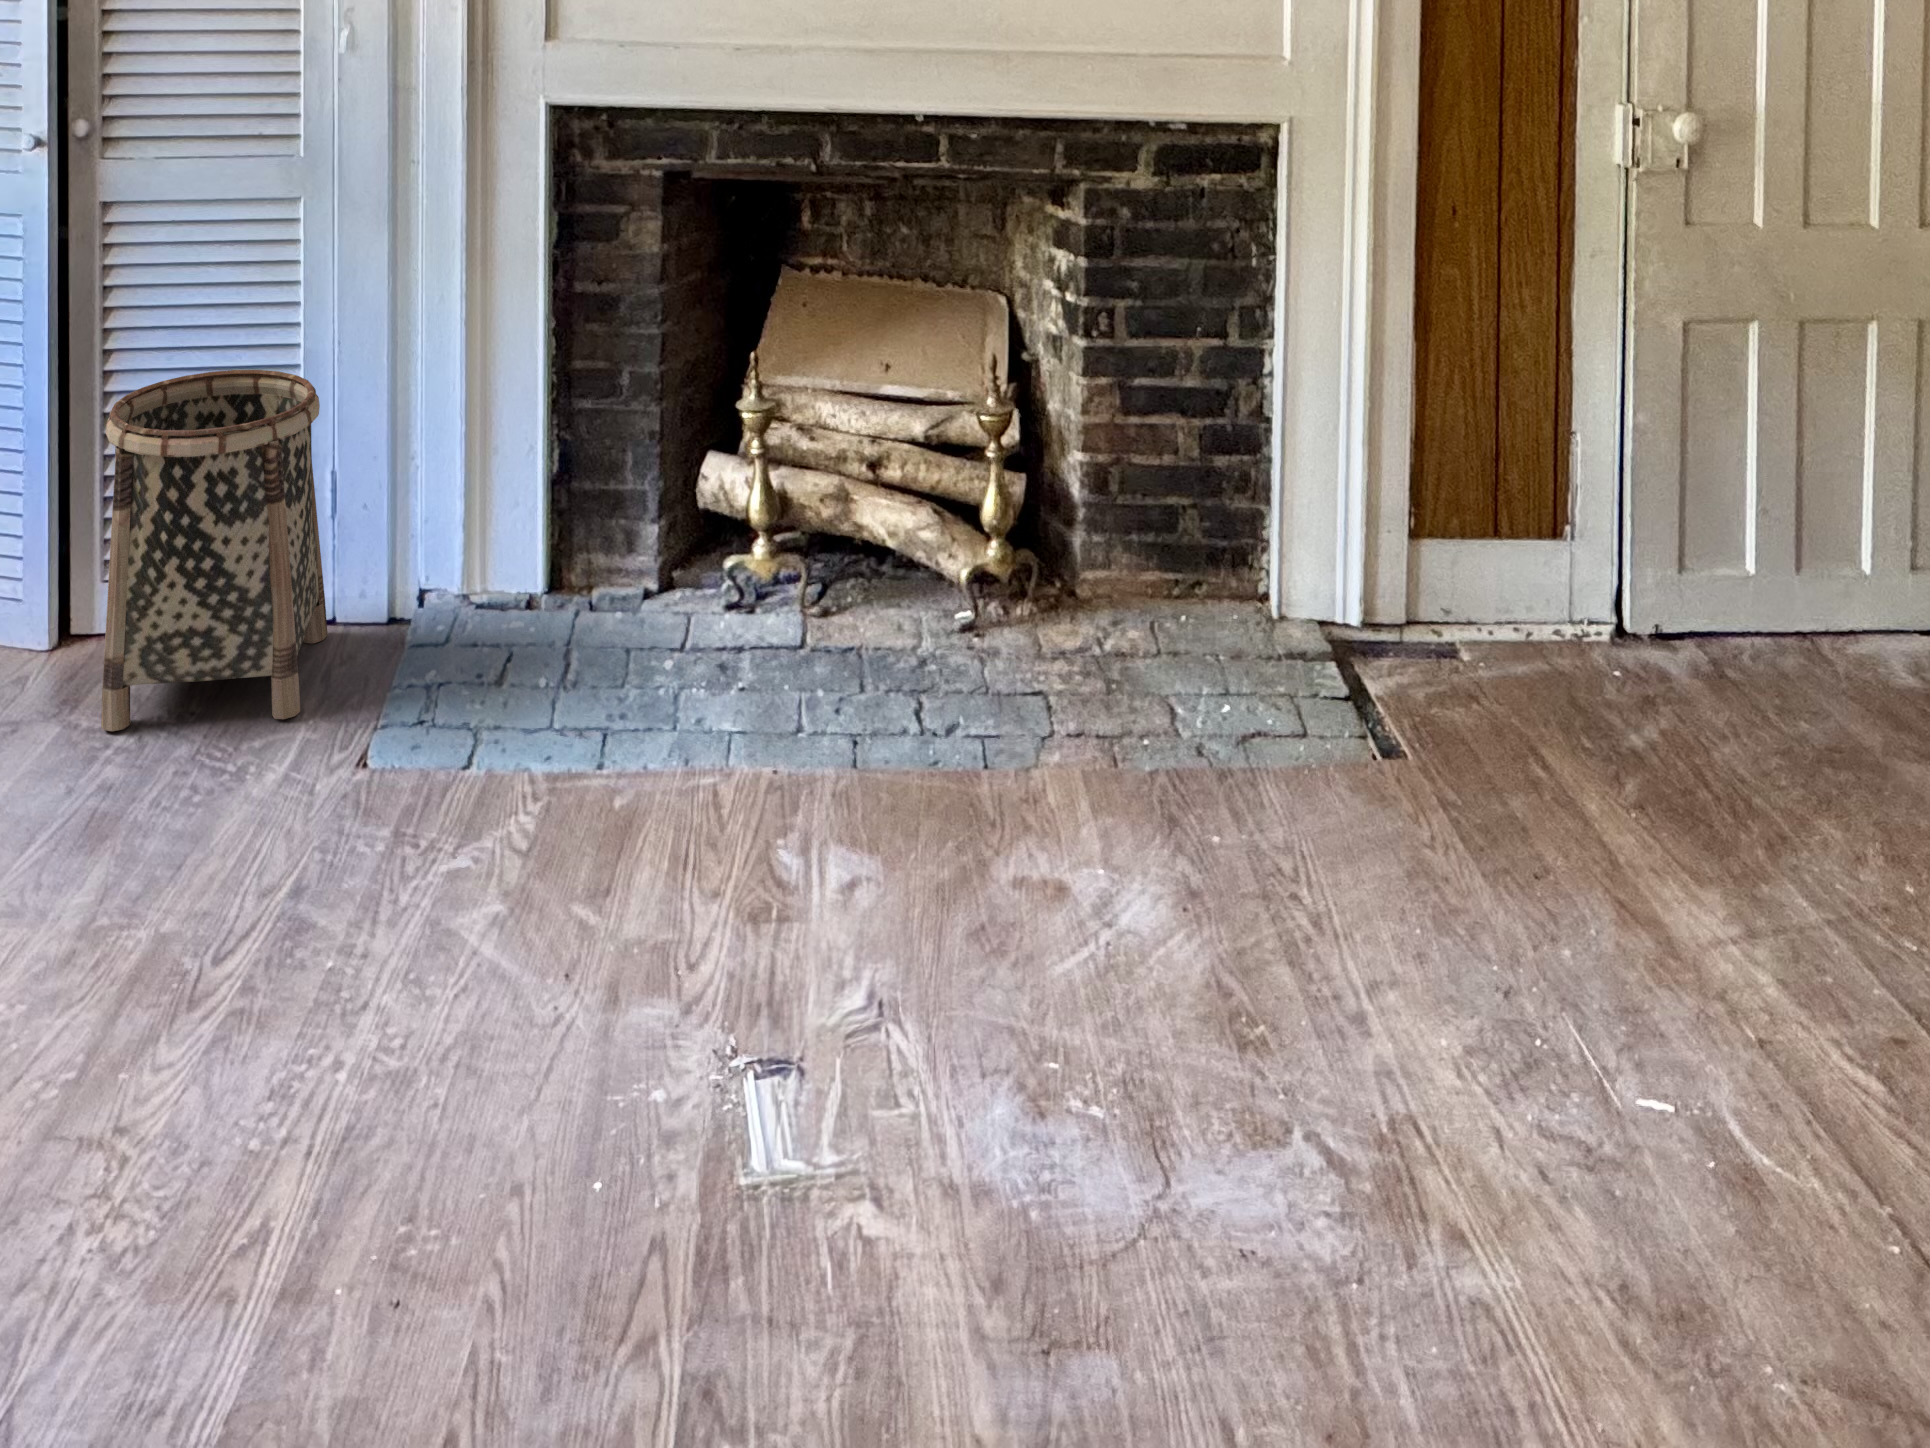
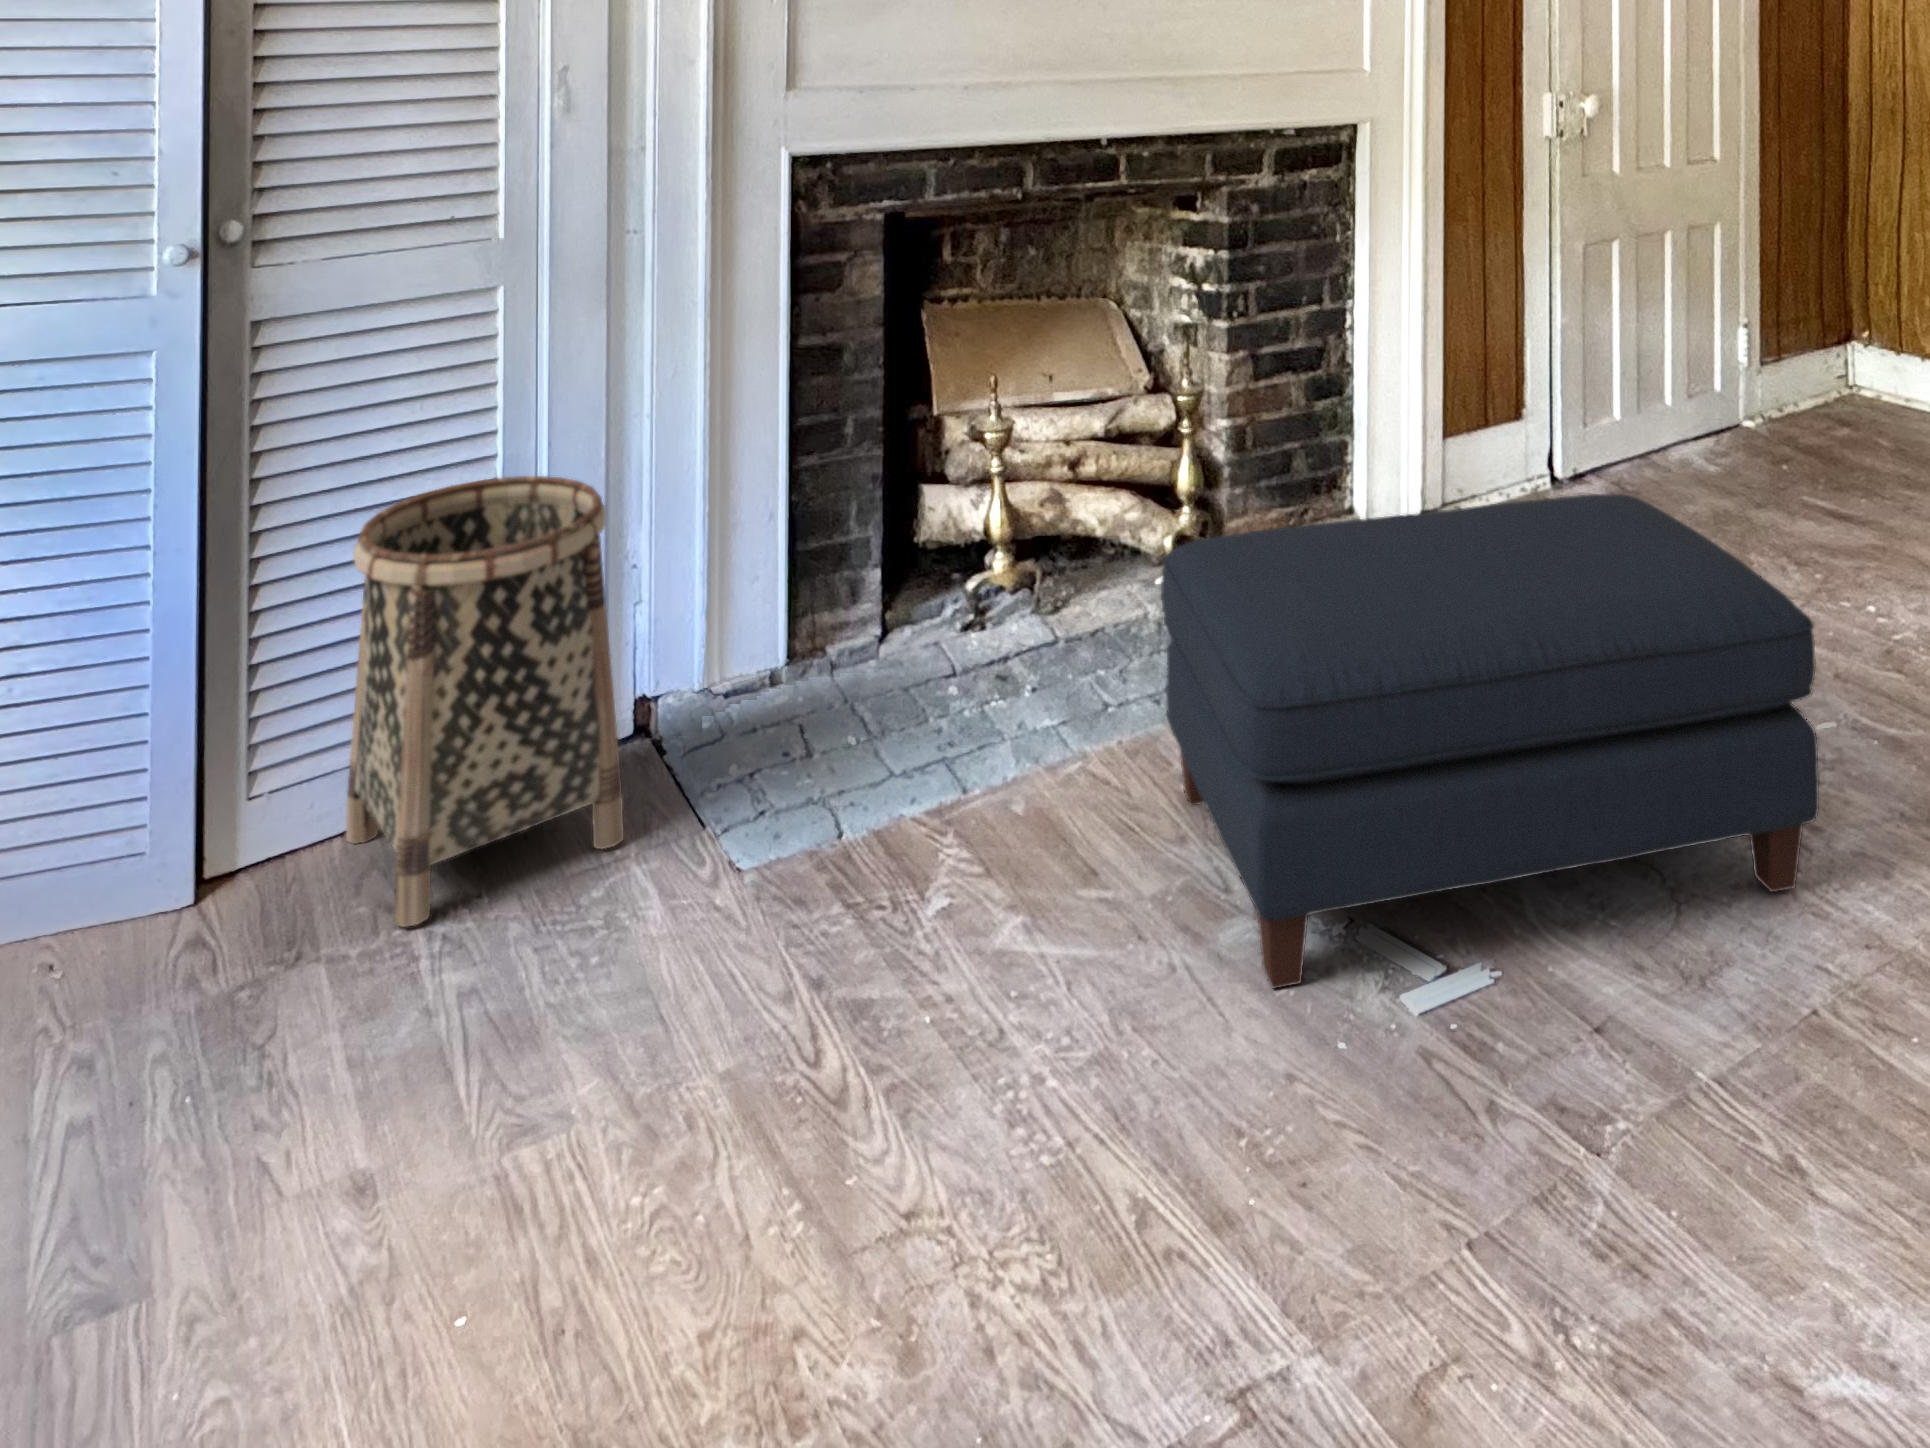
ottoman: none [576,582,1365,1282] -> present [1161,494,1819,988]

